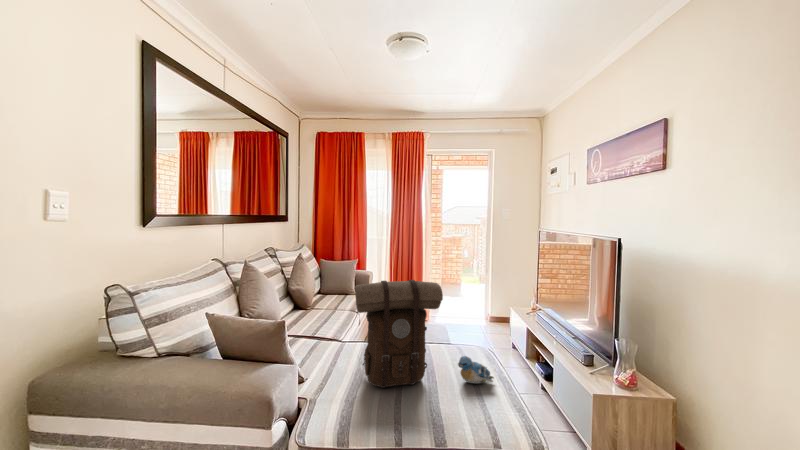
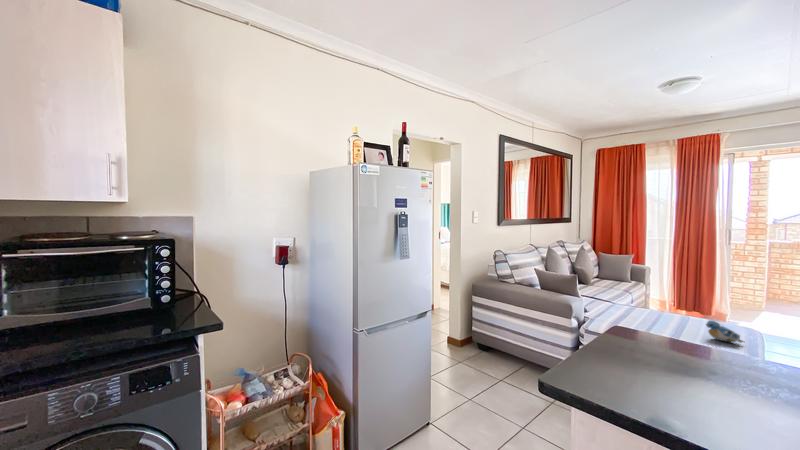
backpack: present [355,280,443,388] -> none [618,261,689,329]

